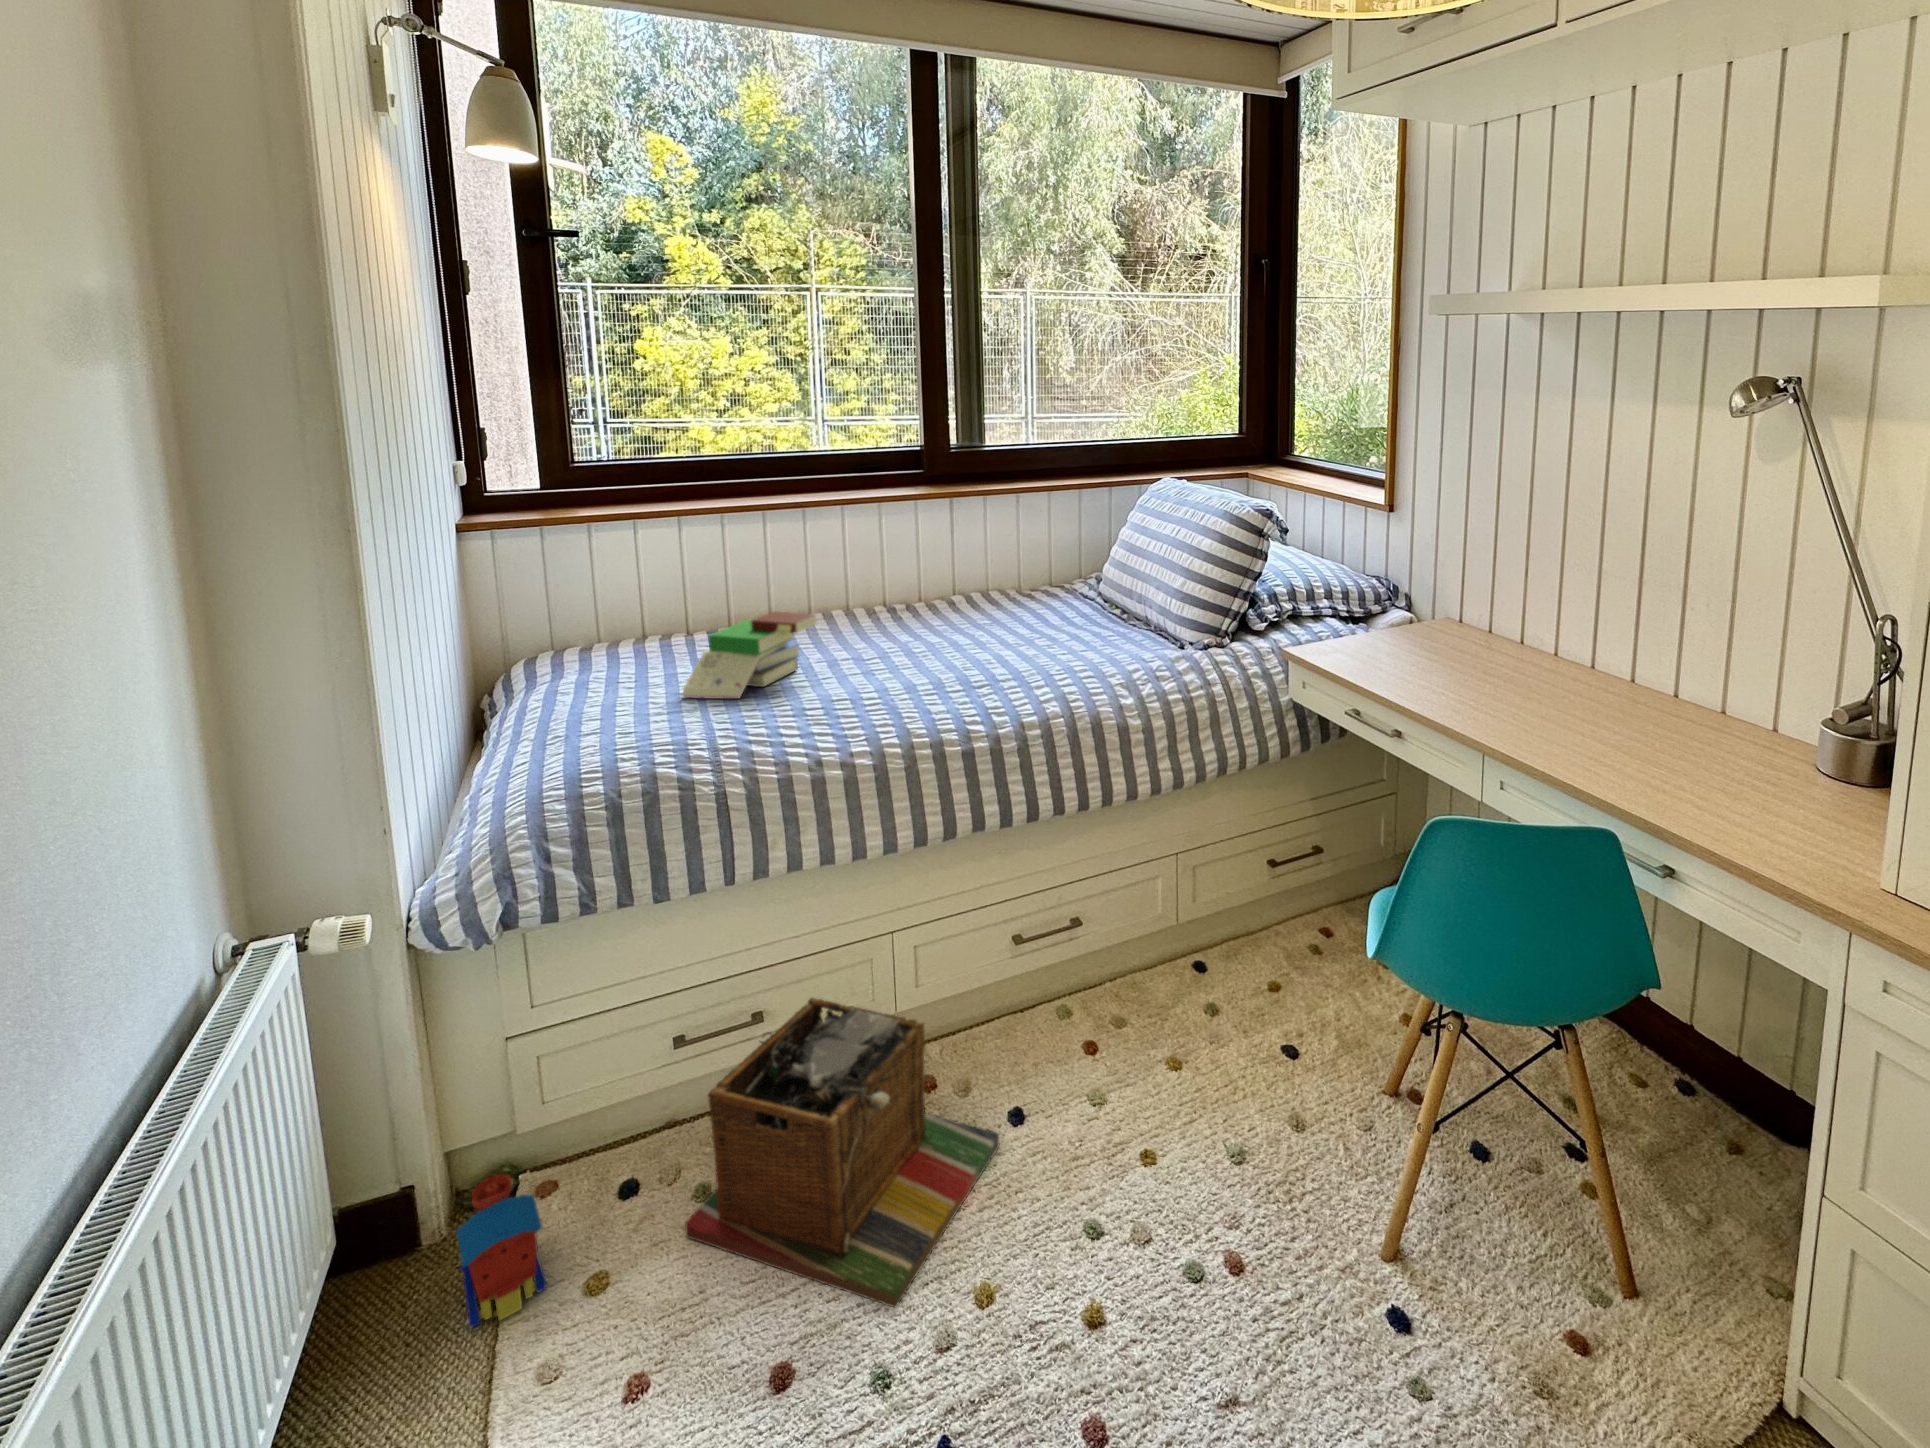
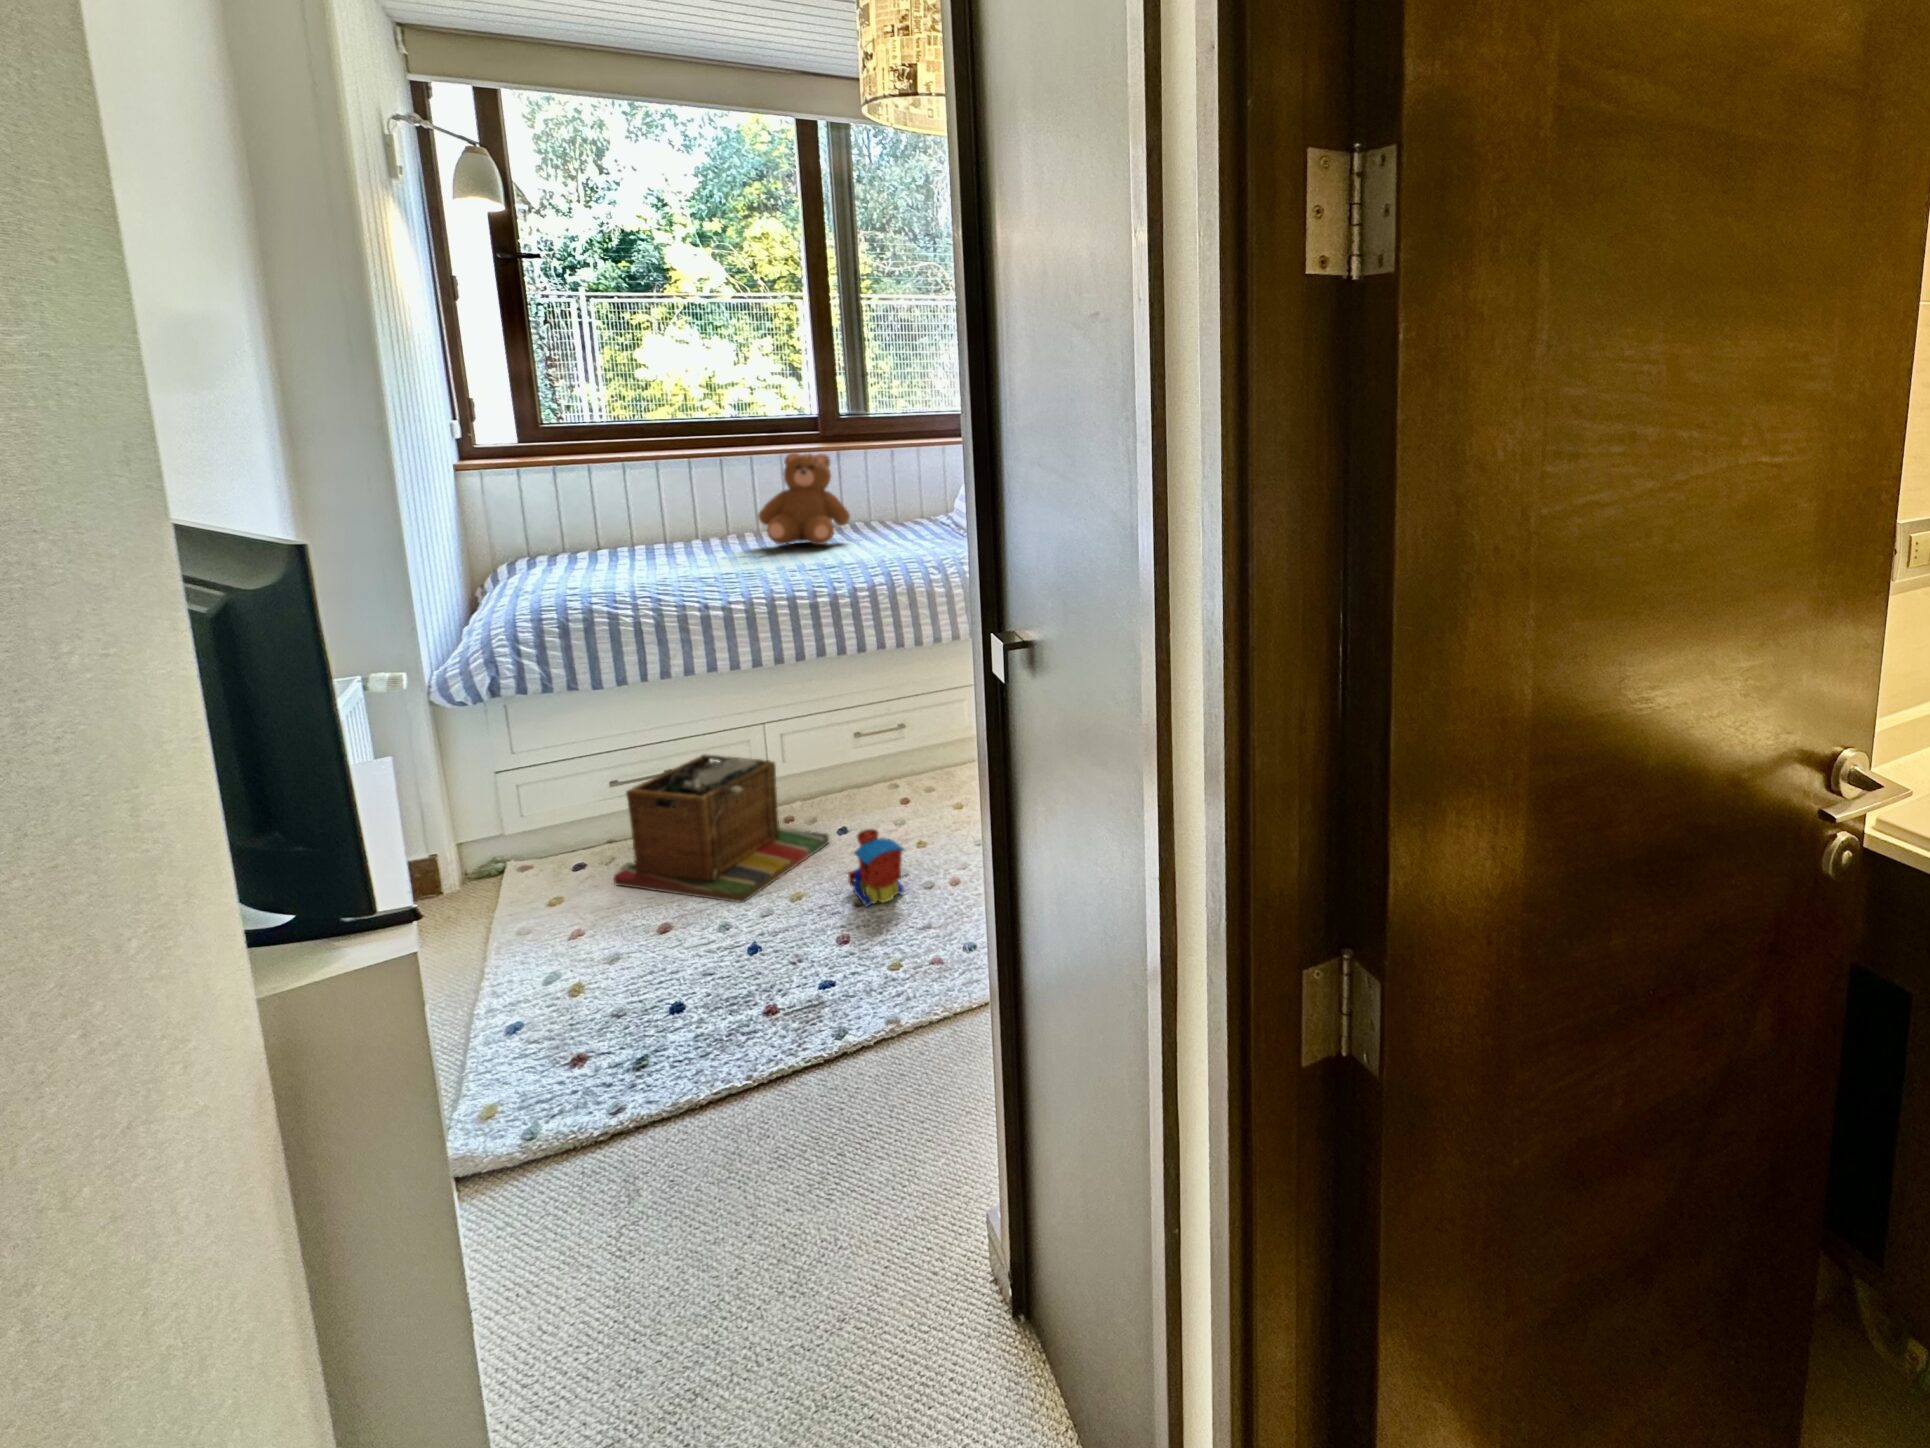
teddy bear: none [854,499,975,632] -> present [758,453,850,545]
book: present [683,612,817,699] -> none [618,523,719,577]
toy train: present [457,1174,547,1328] -> present [848,829,904,906]

